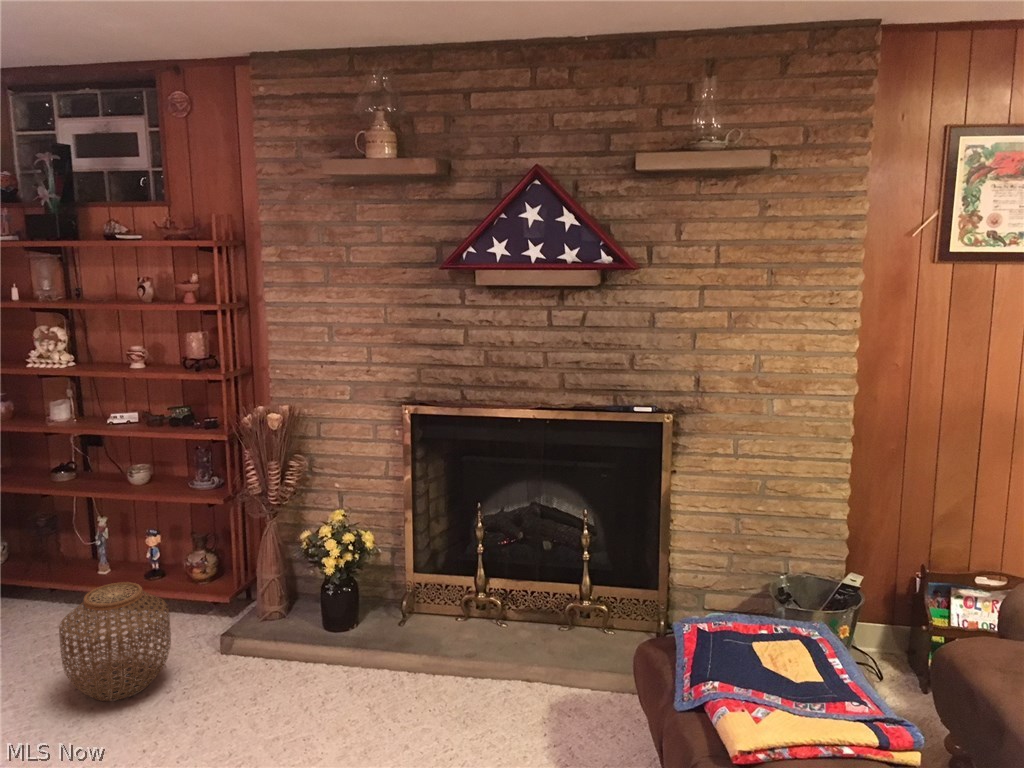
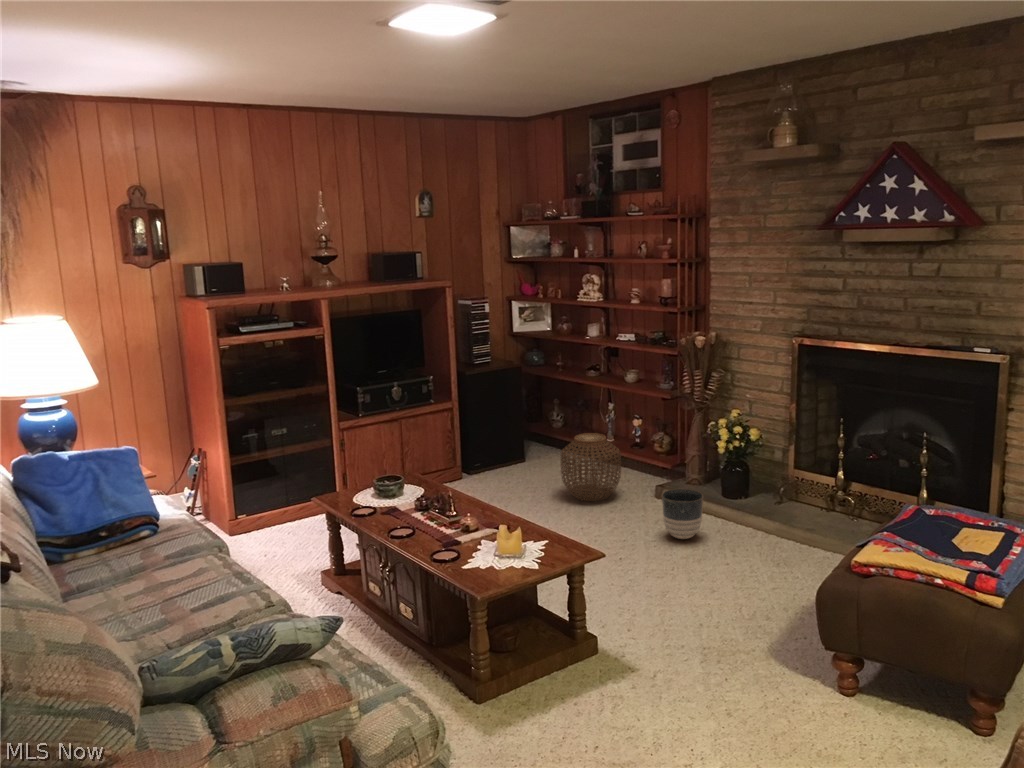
planter: none [283,647,346,730] -> present [662,489,703,539]

